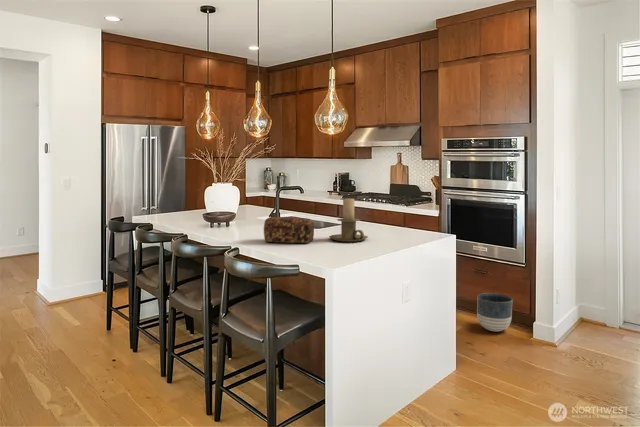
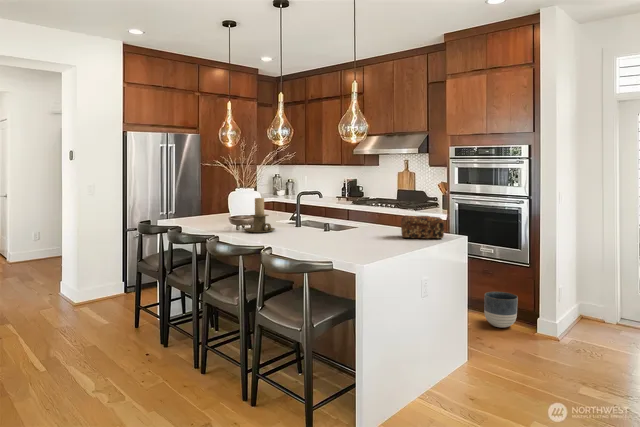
candle holder: present [329,198,368,242] -> present [244,198,275,233]
bread loaf: present [264,217,314,243] -> present [401,215,444,239]

